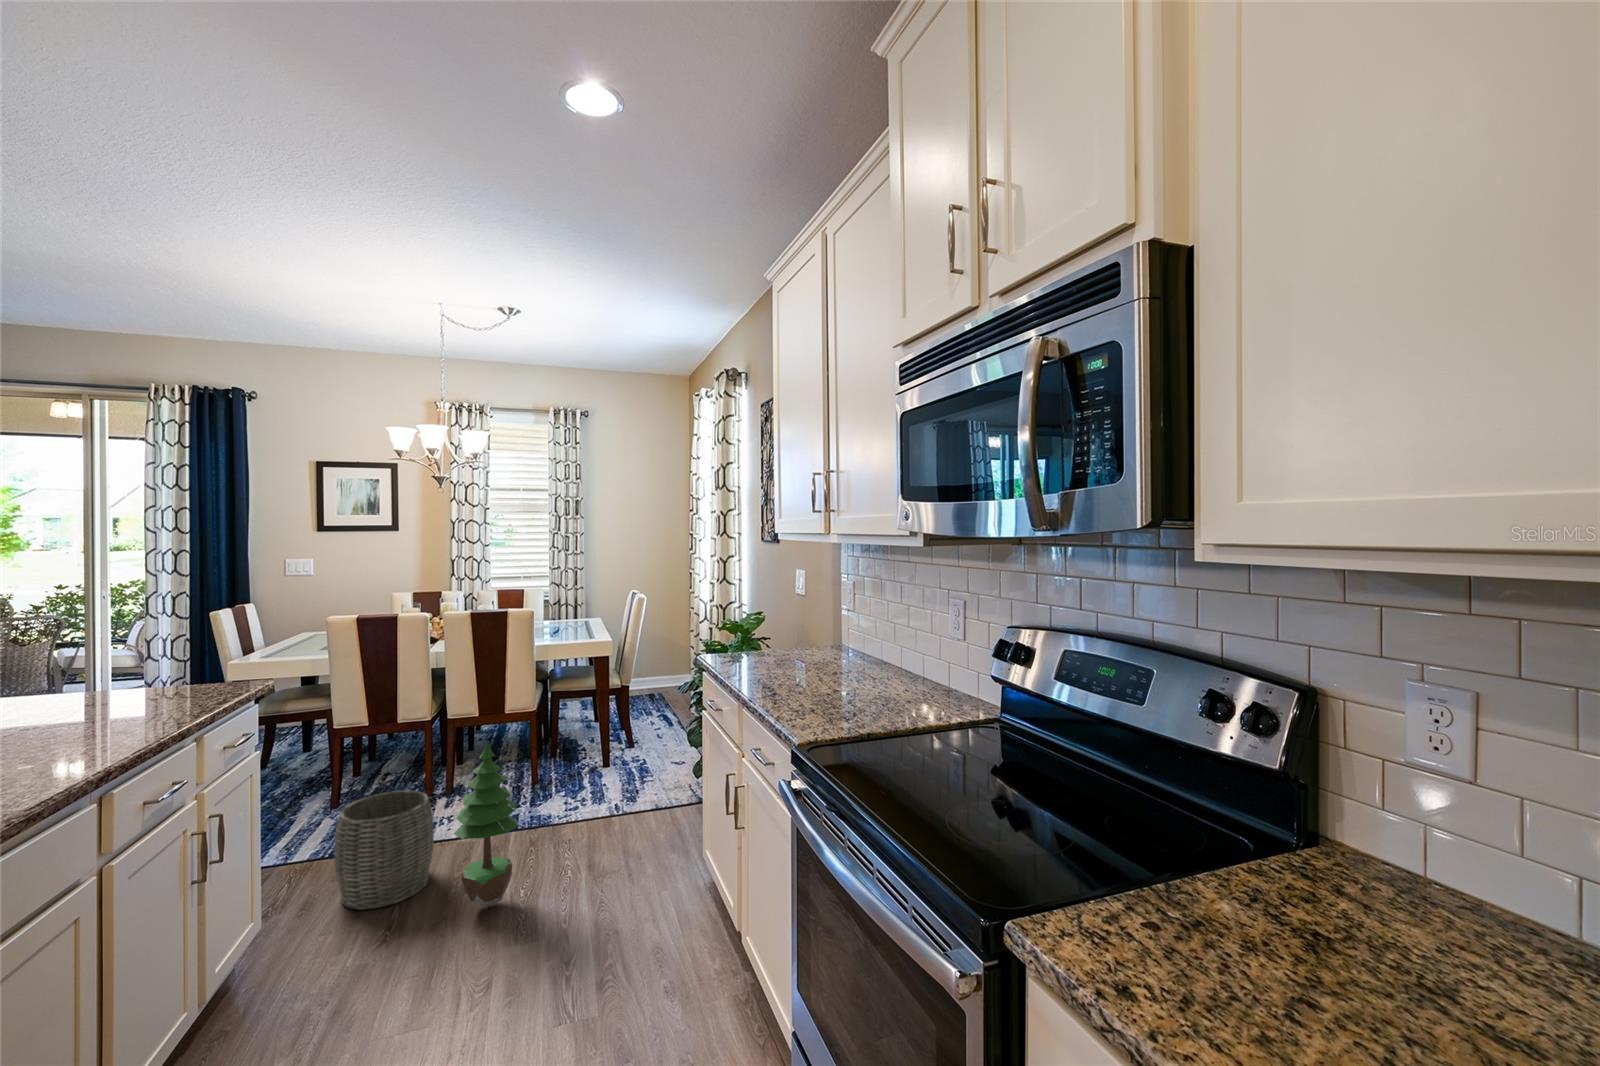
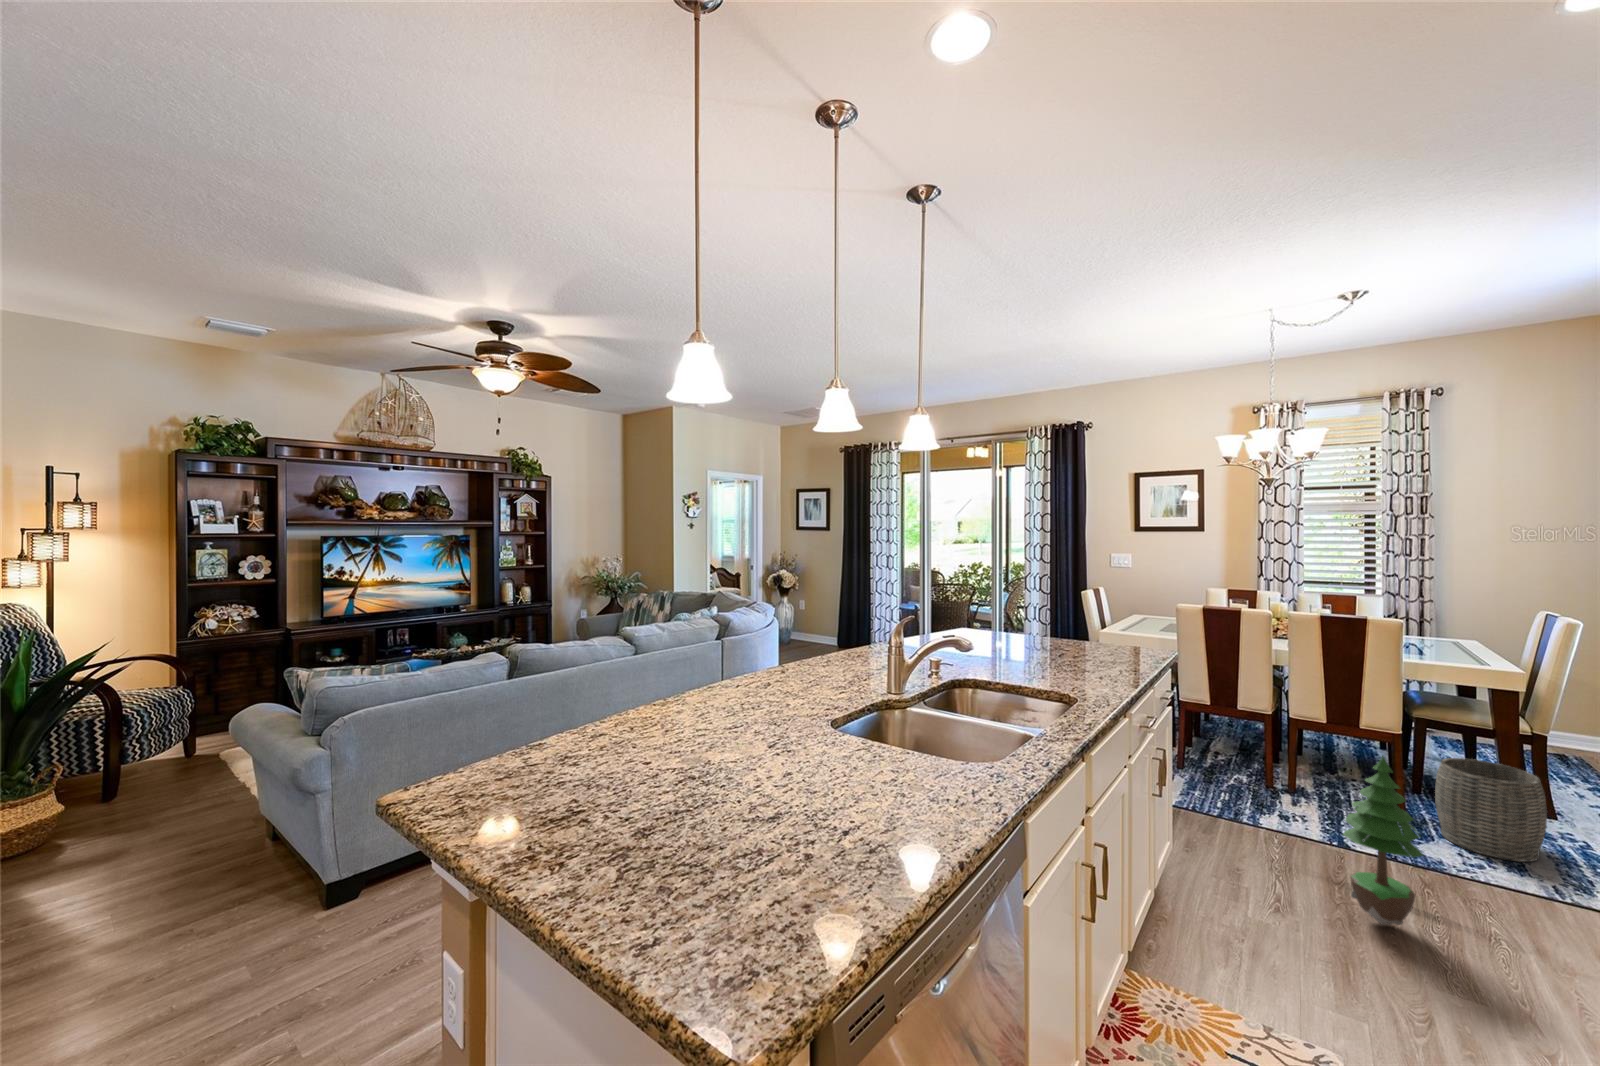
woven basket: present [334,791,434,909] -> present [1435,758,1547,862]

